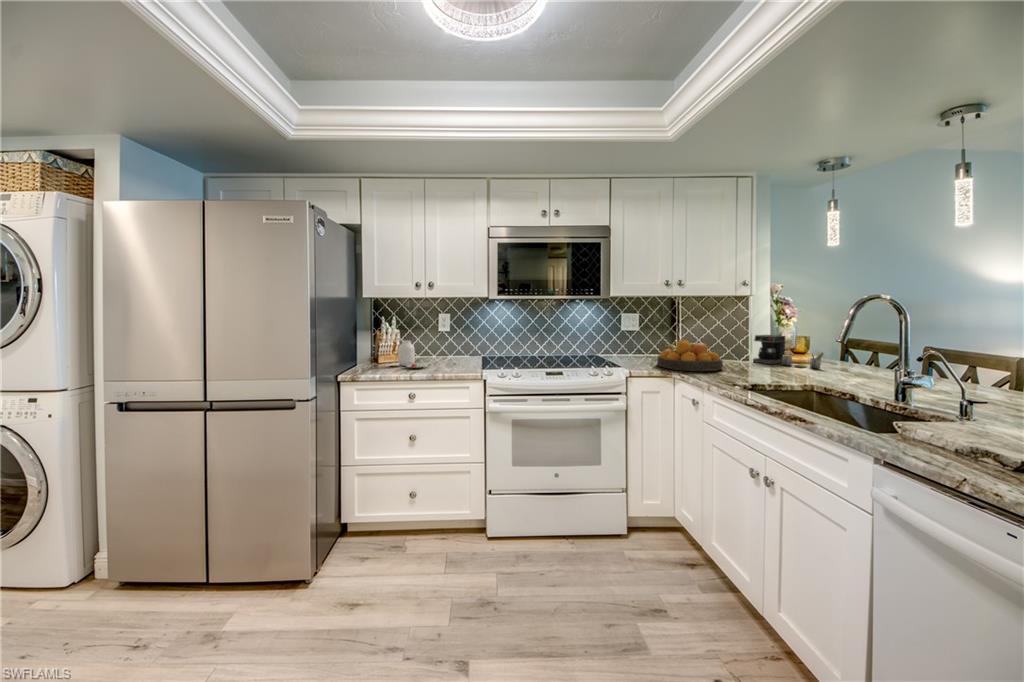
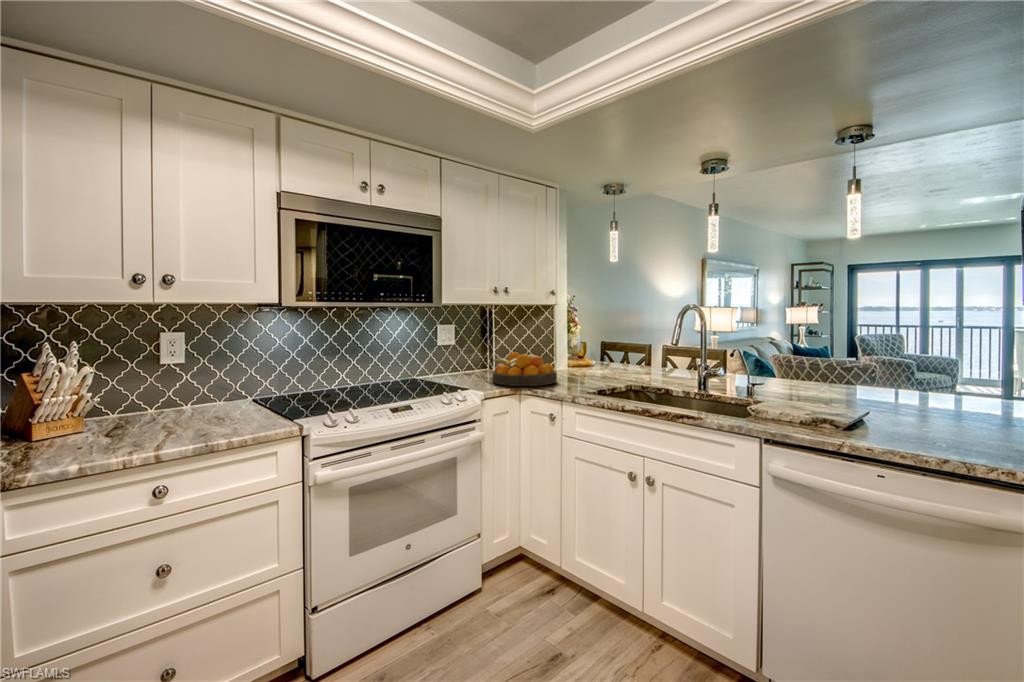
coffee maker: present [753,335,823,369] -> none [563,342,620,371]
jar: present [393,340,427,368] -> none [79,385,177,440]

